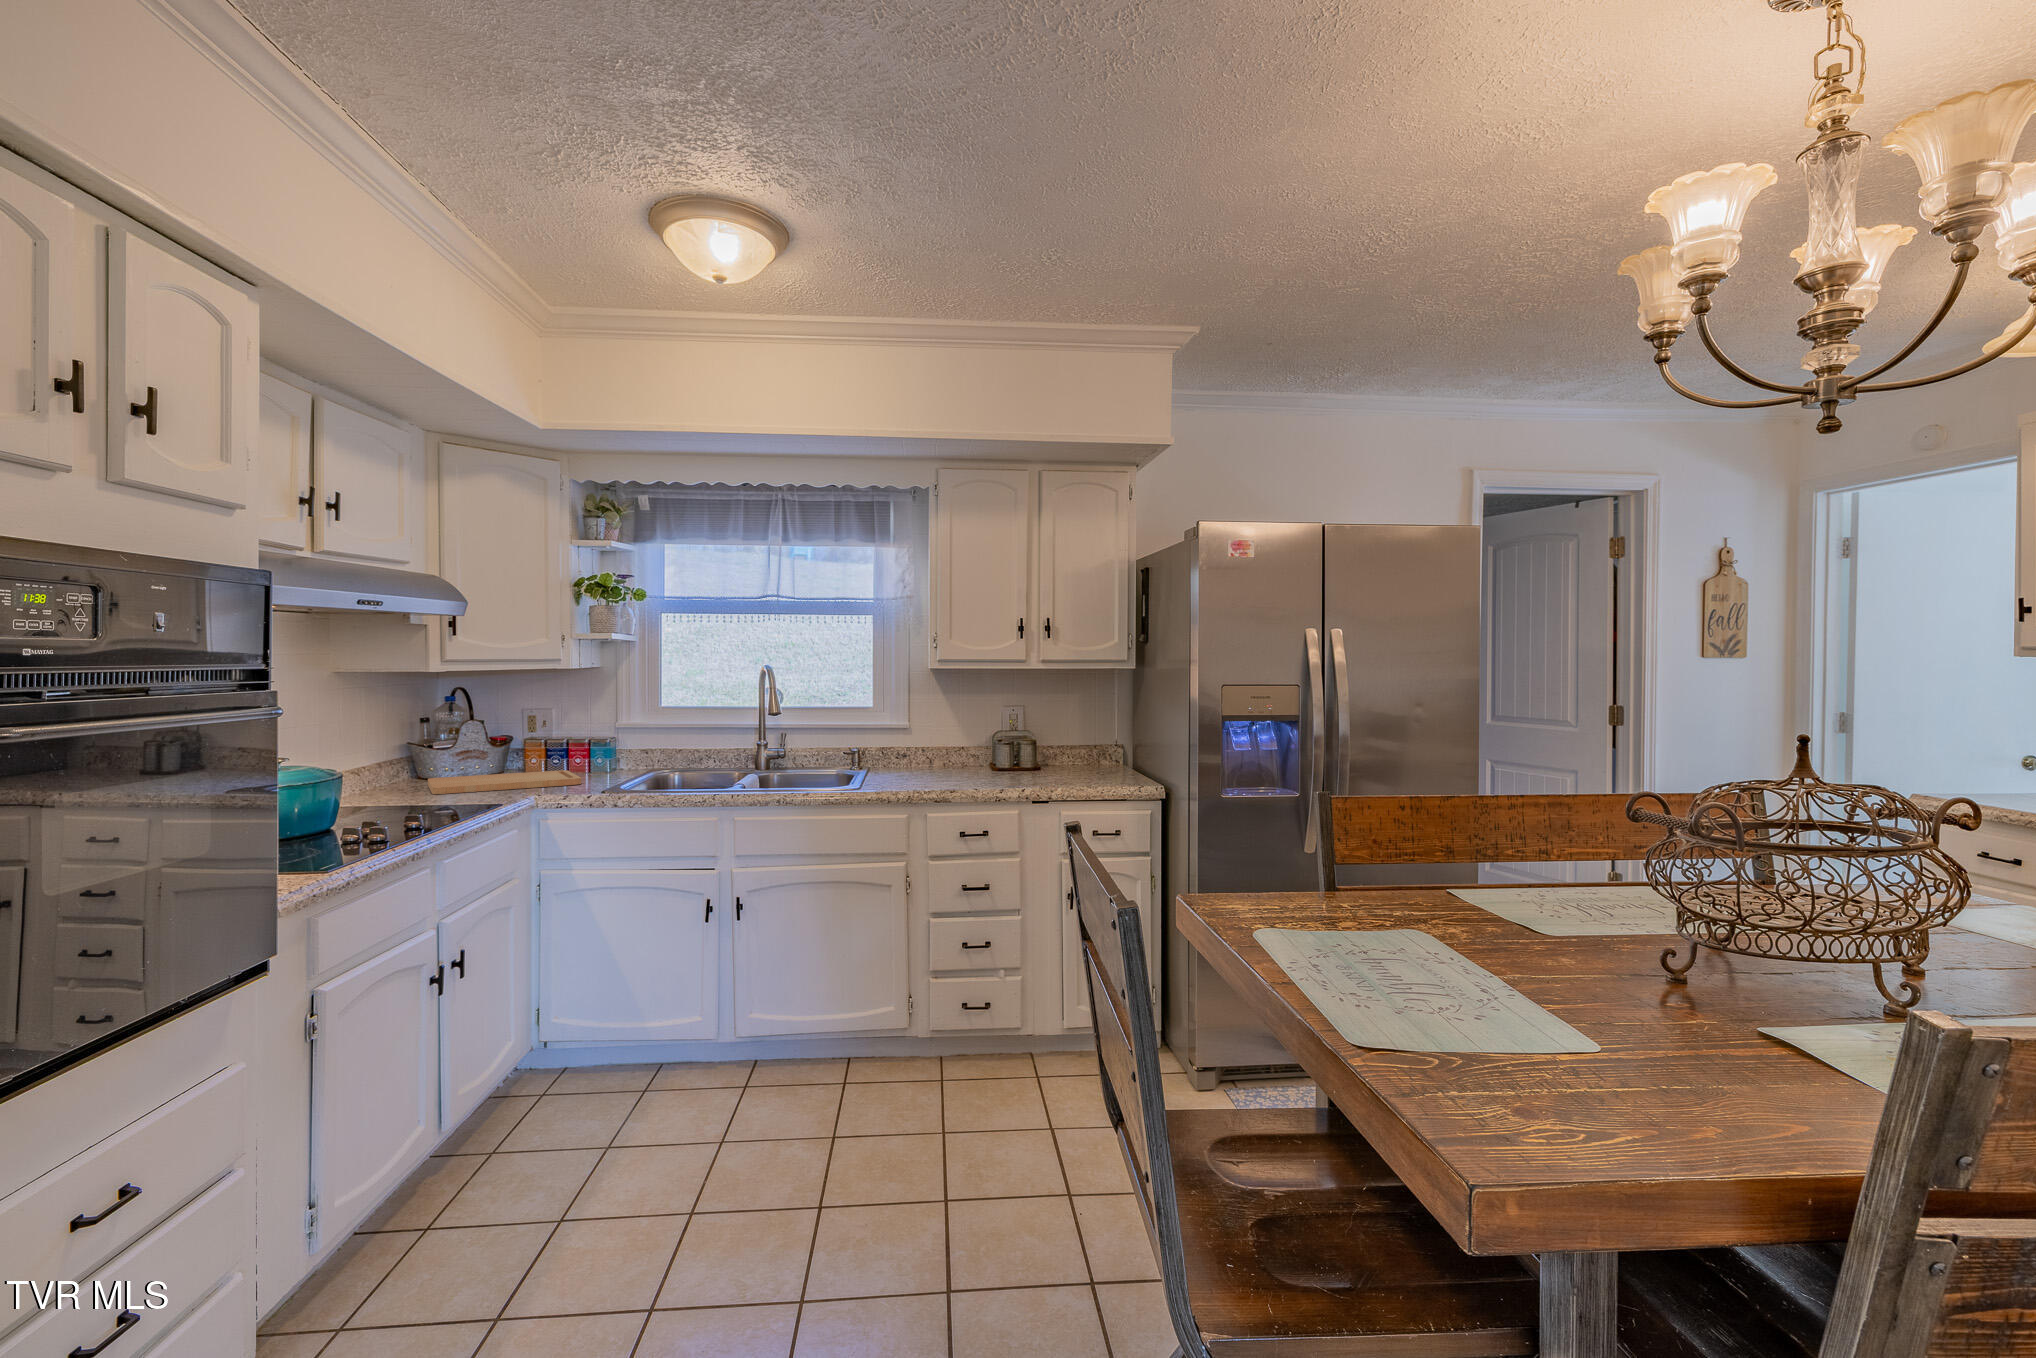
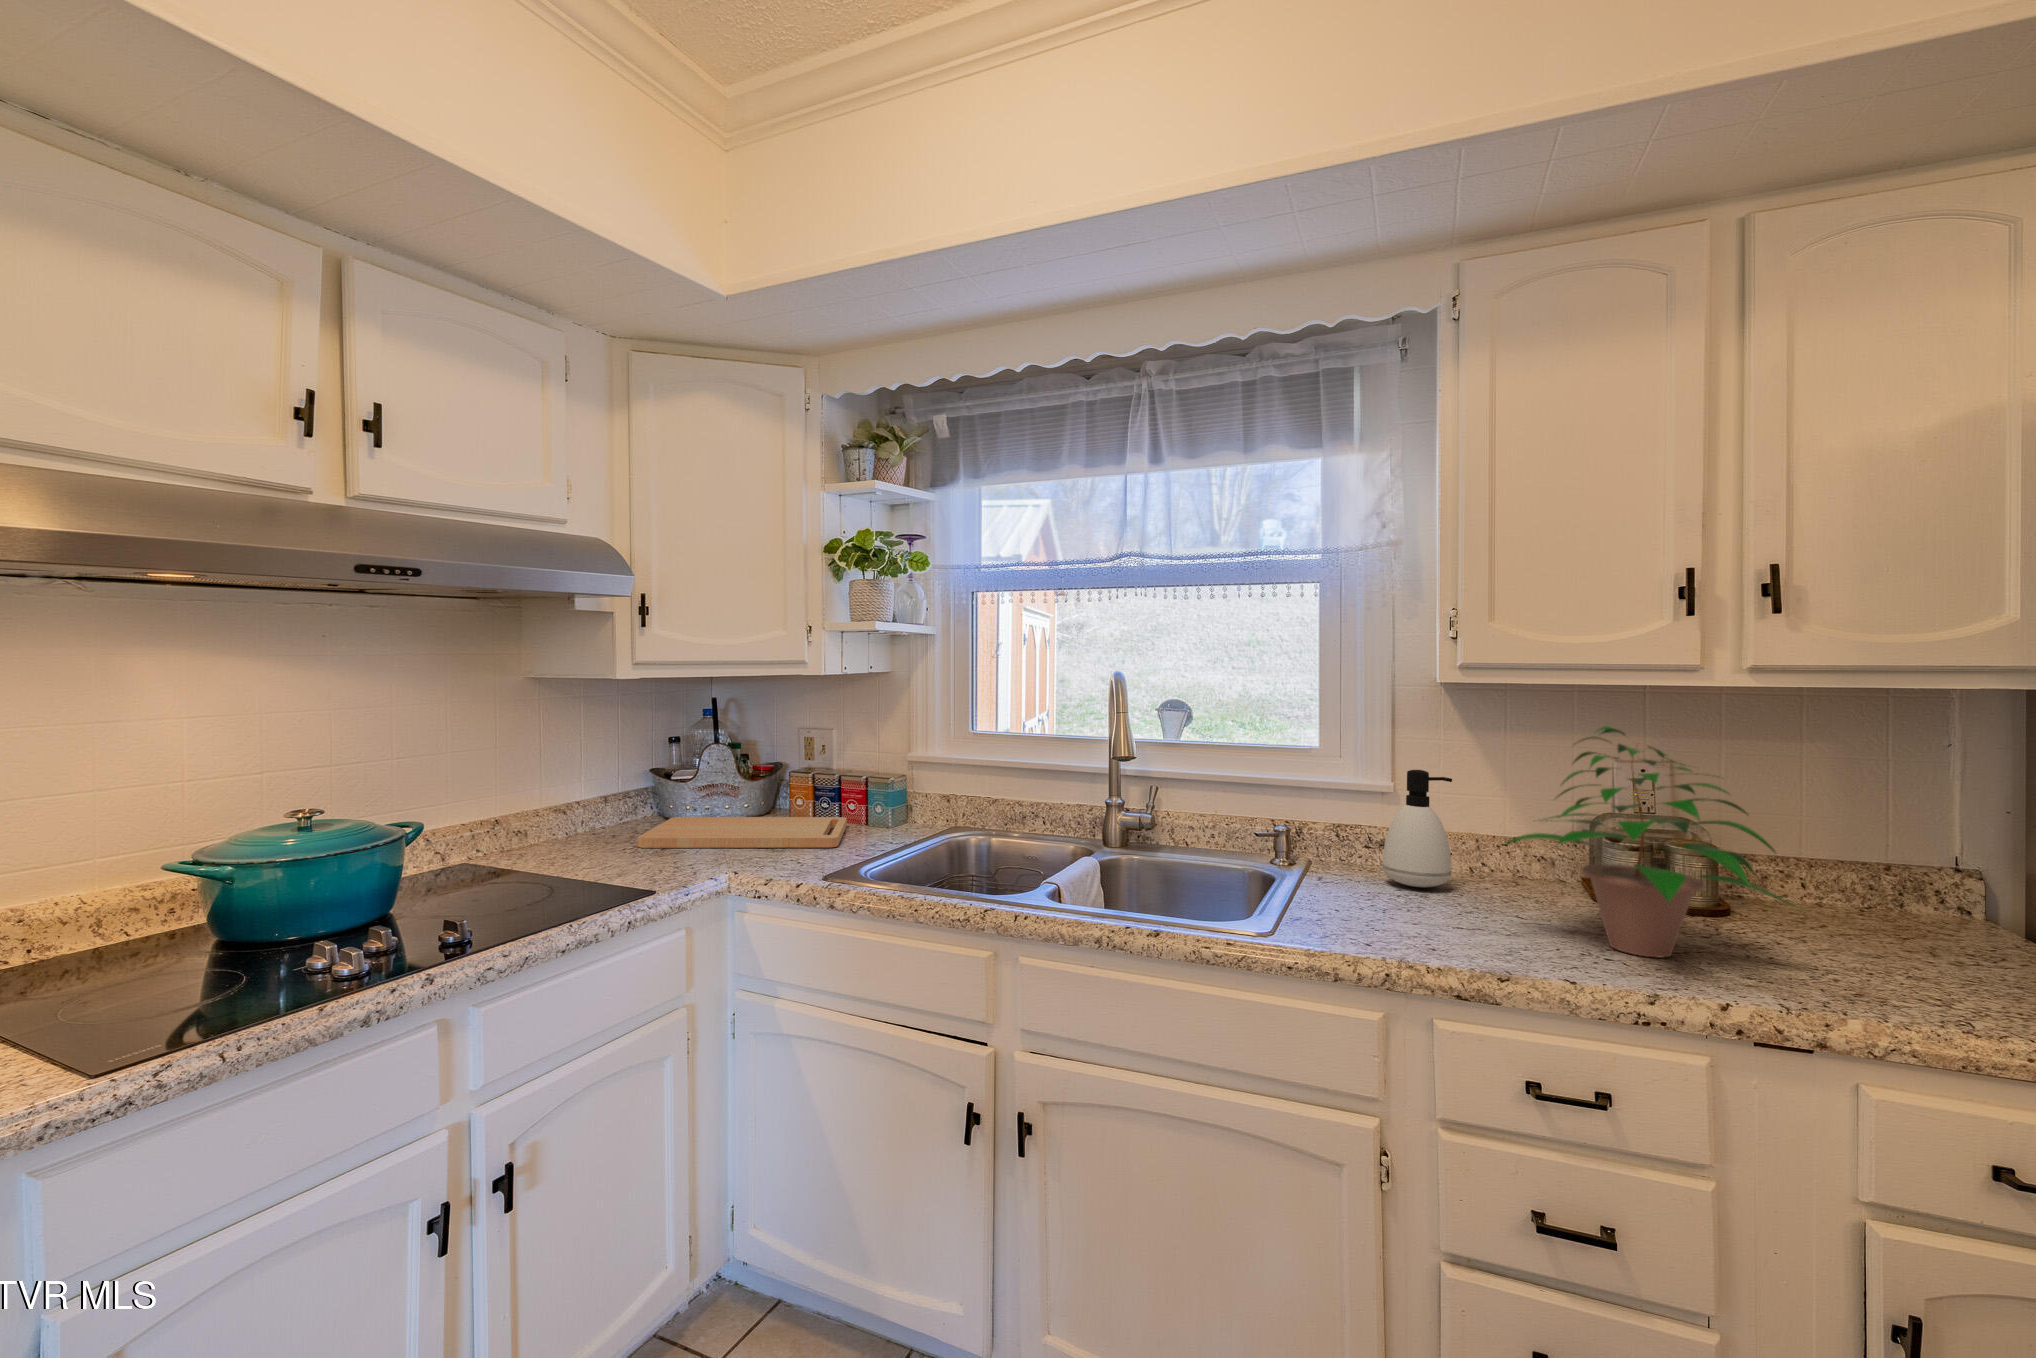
potted plant: none [959,688,1062,784] -> present [1506,726,1796,958]
soap dispenser: none [913,714,944,773] -> present [1383,770,1452,887]

